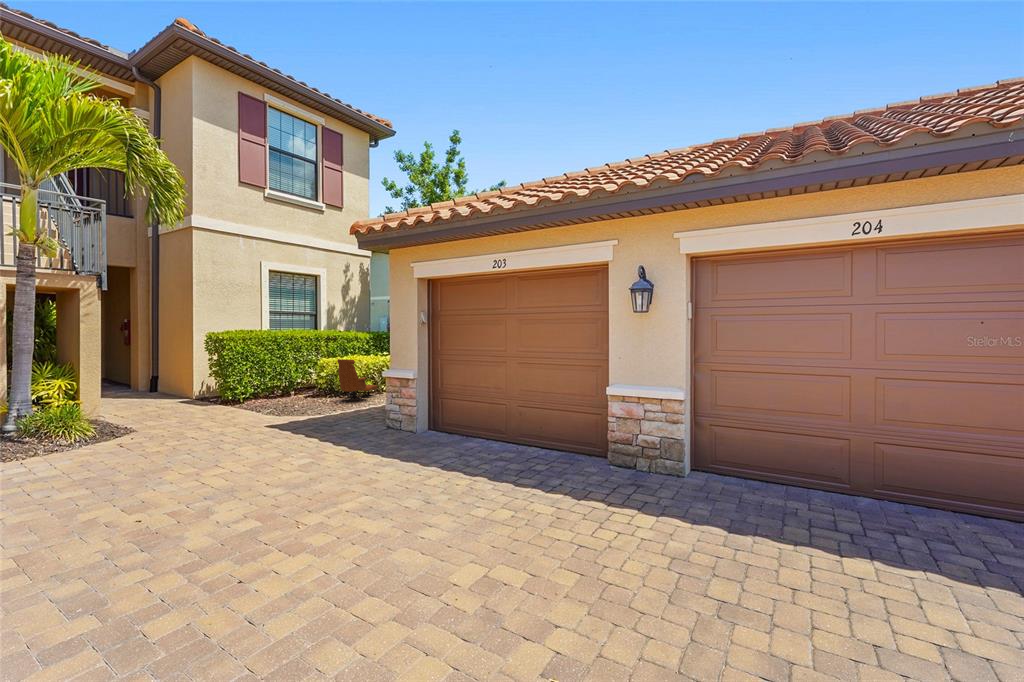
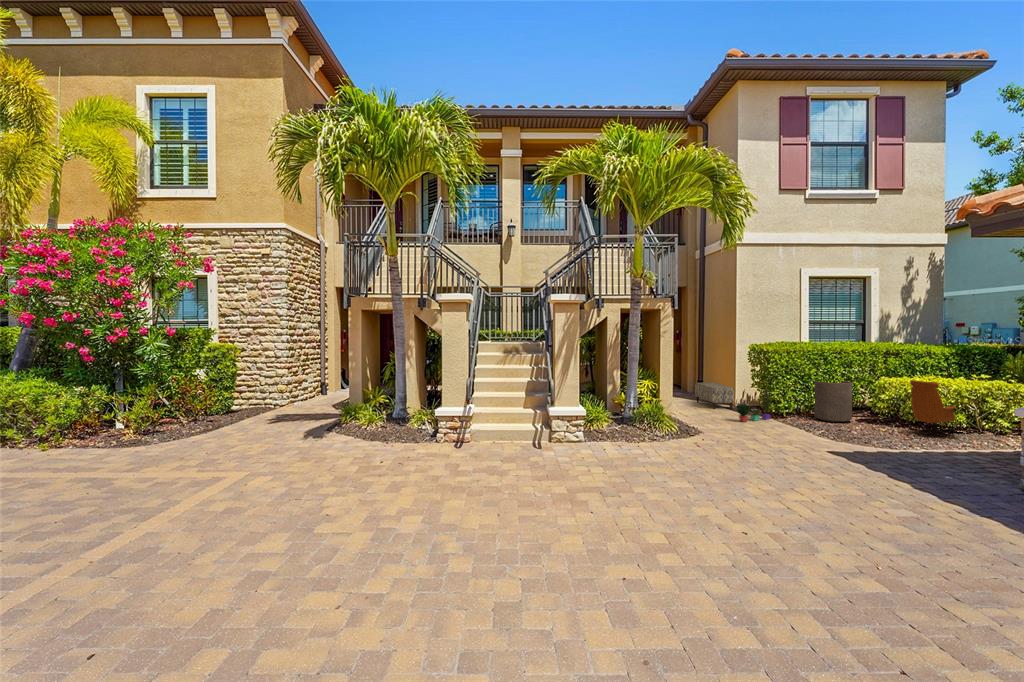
trash can: none [269,364,300,401] -> present [814,381,852,422]
bench: none [146,376,192,405] -> present [695,383,734,409]
potted plant: none [188,376,229,412] -> present [737,389,772,422]

